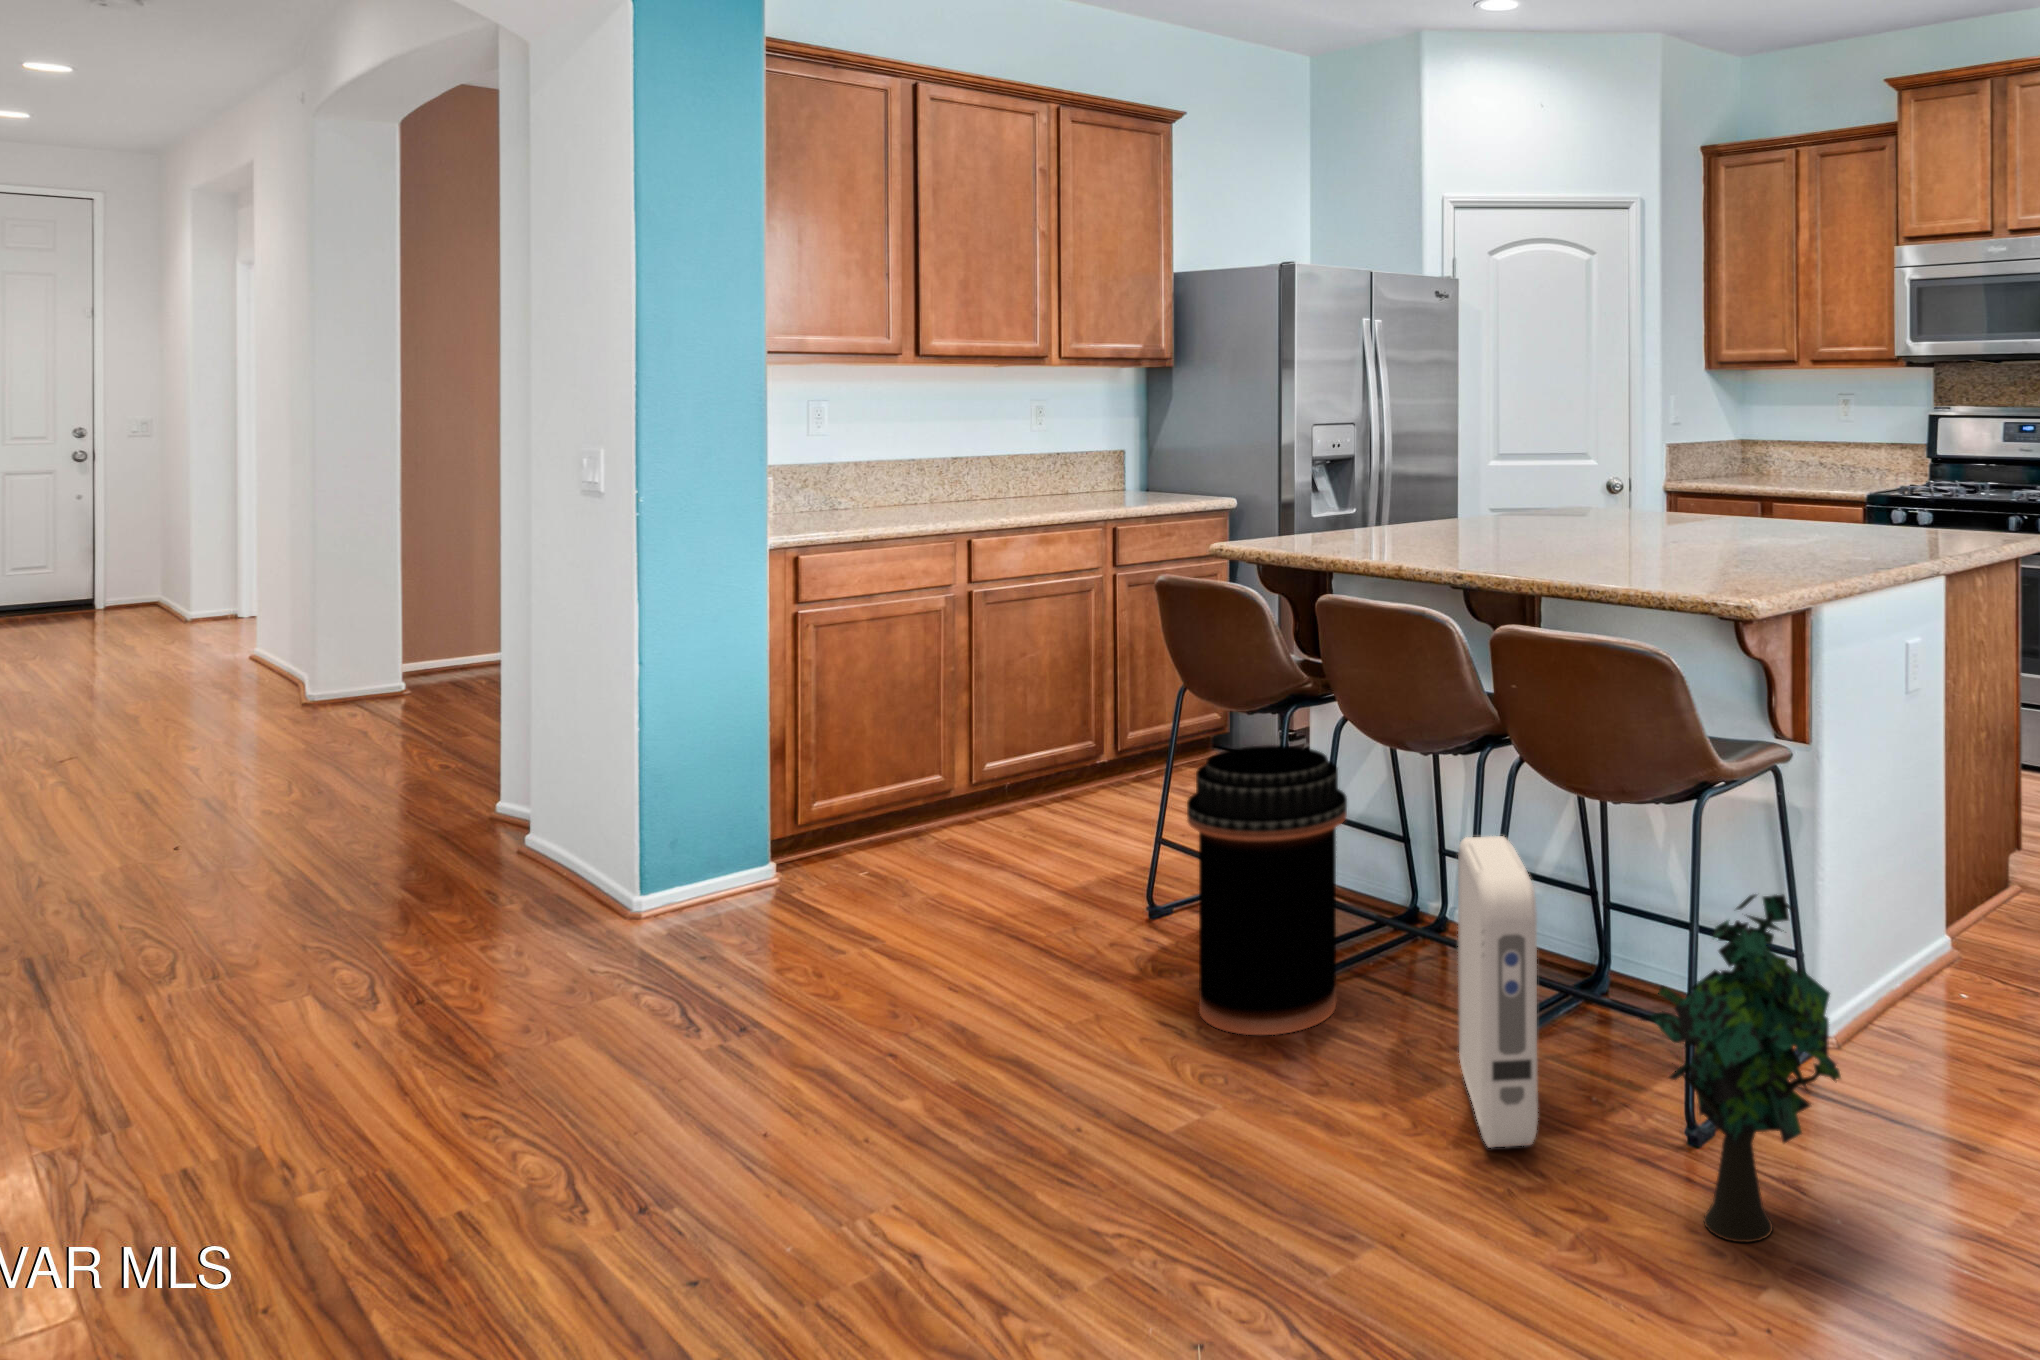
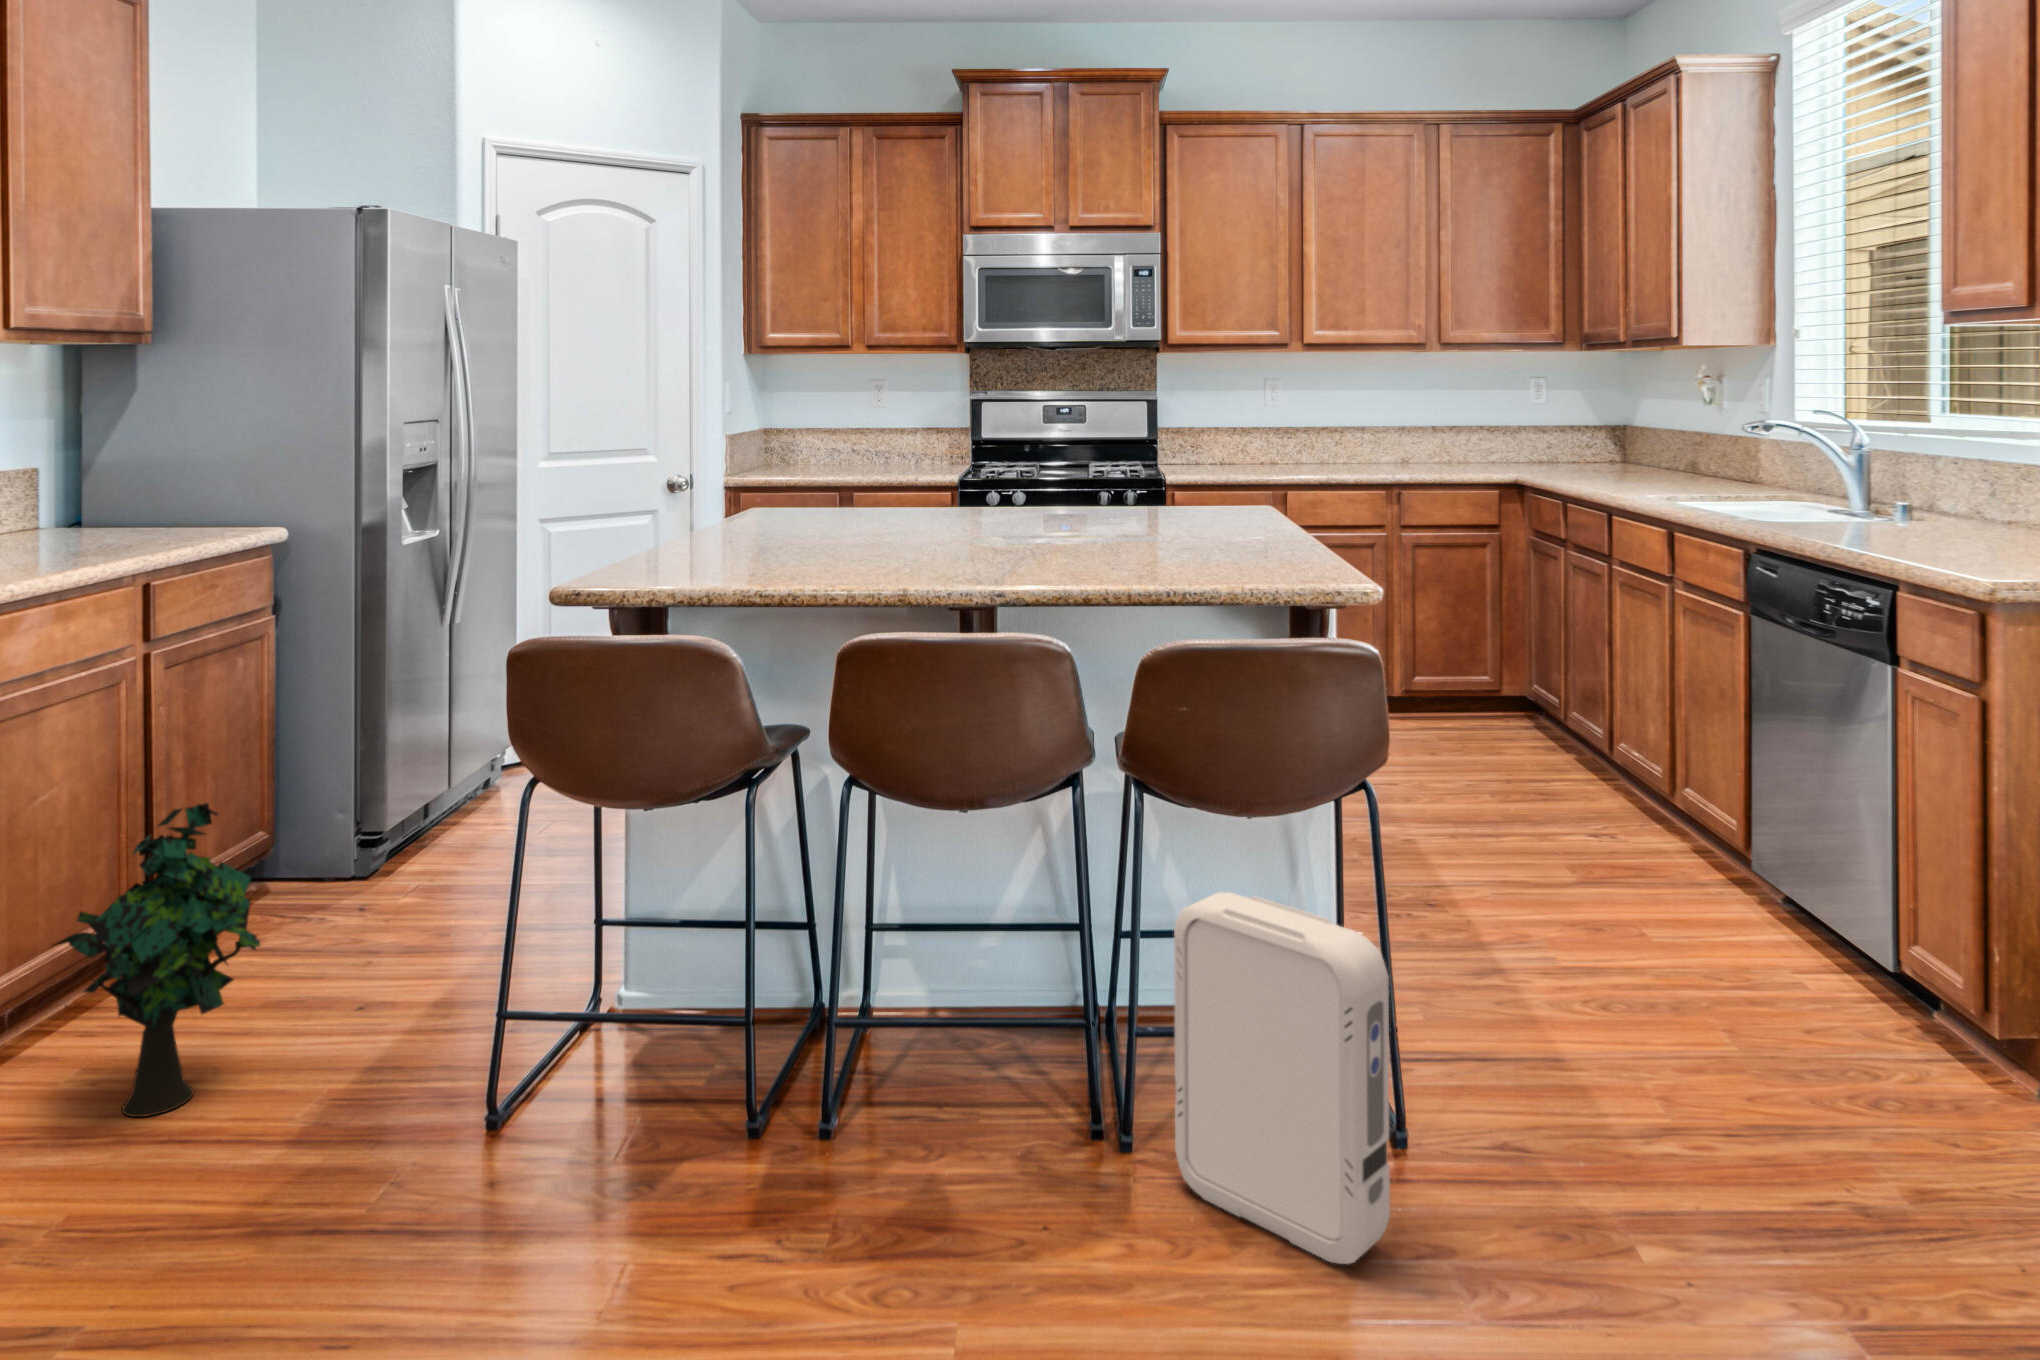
trash can: present [1187,745,1347,1035] -> none [746,842,964,1261]
decorative plant: present [1641,894,1841,1242] -> present [53,803,260,1117]

